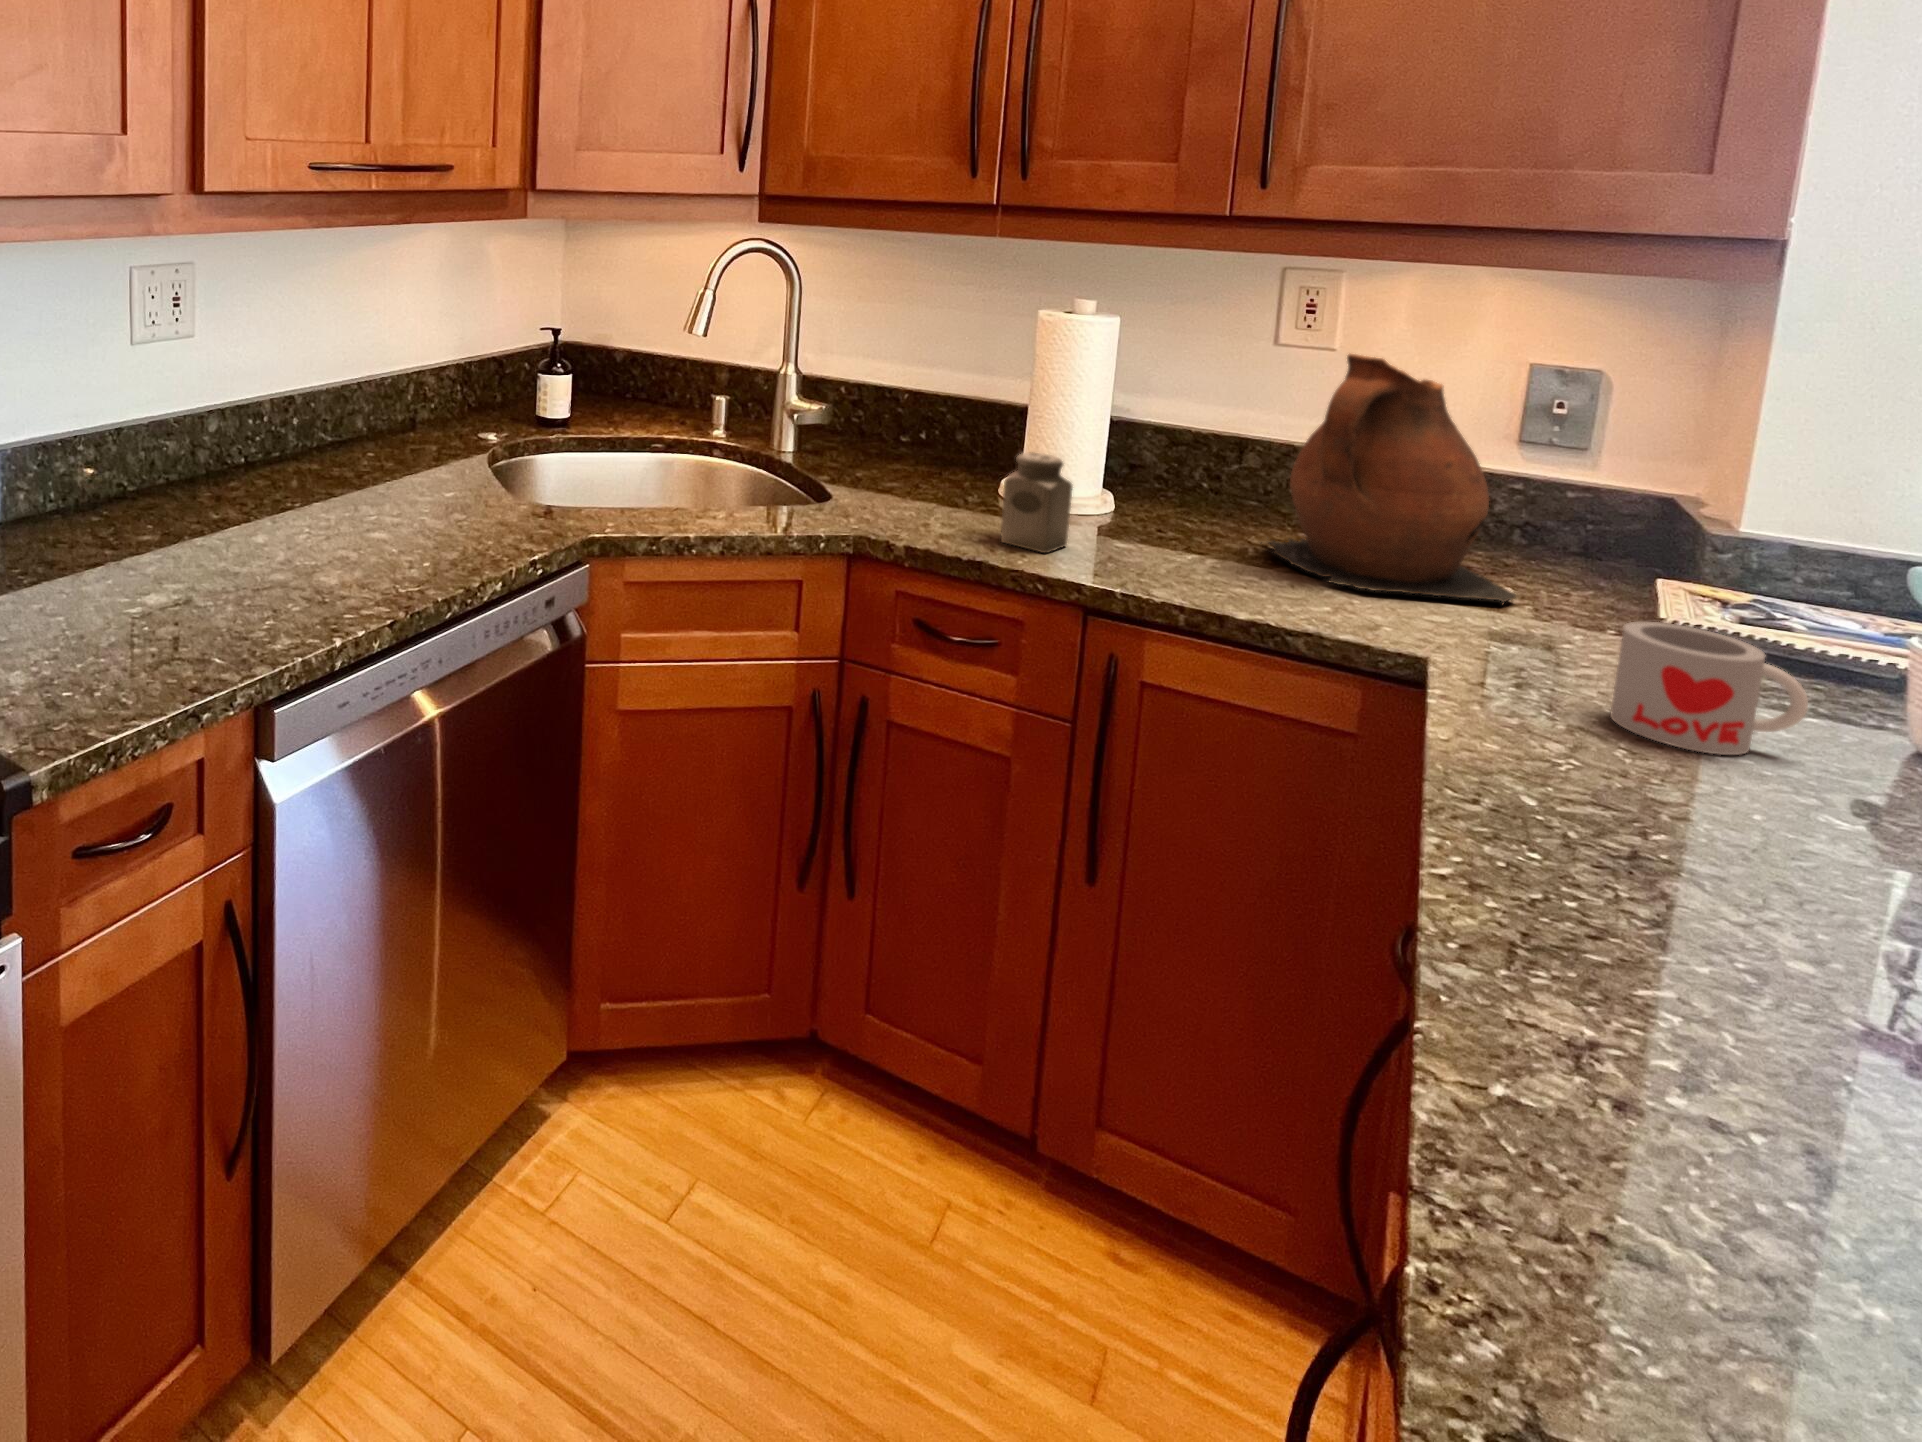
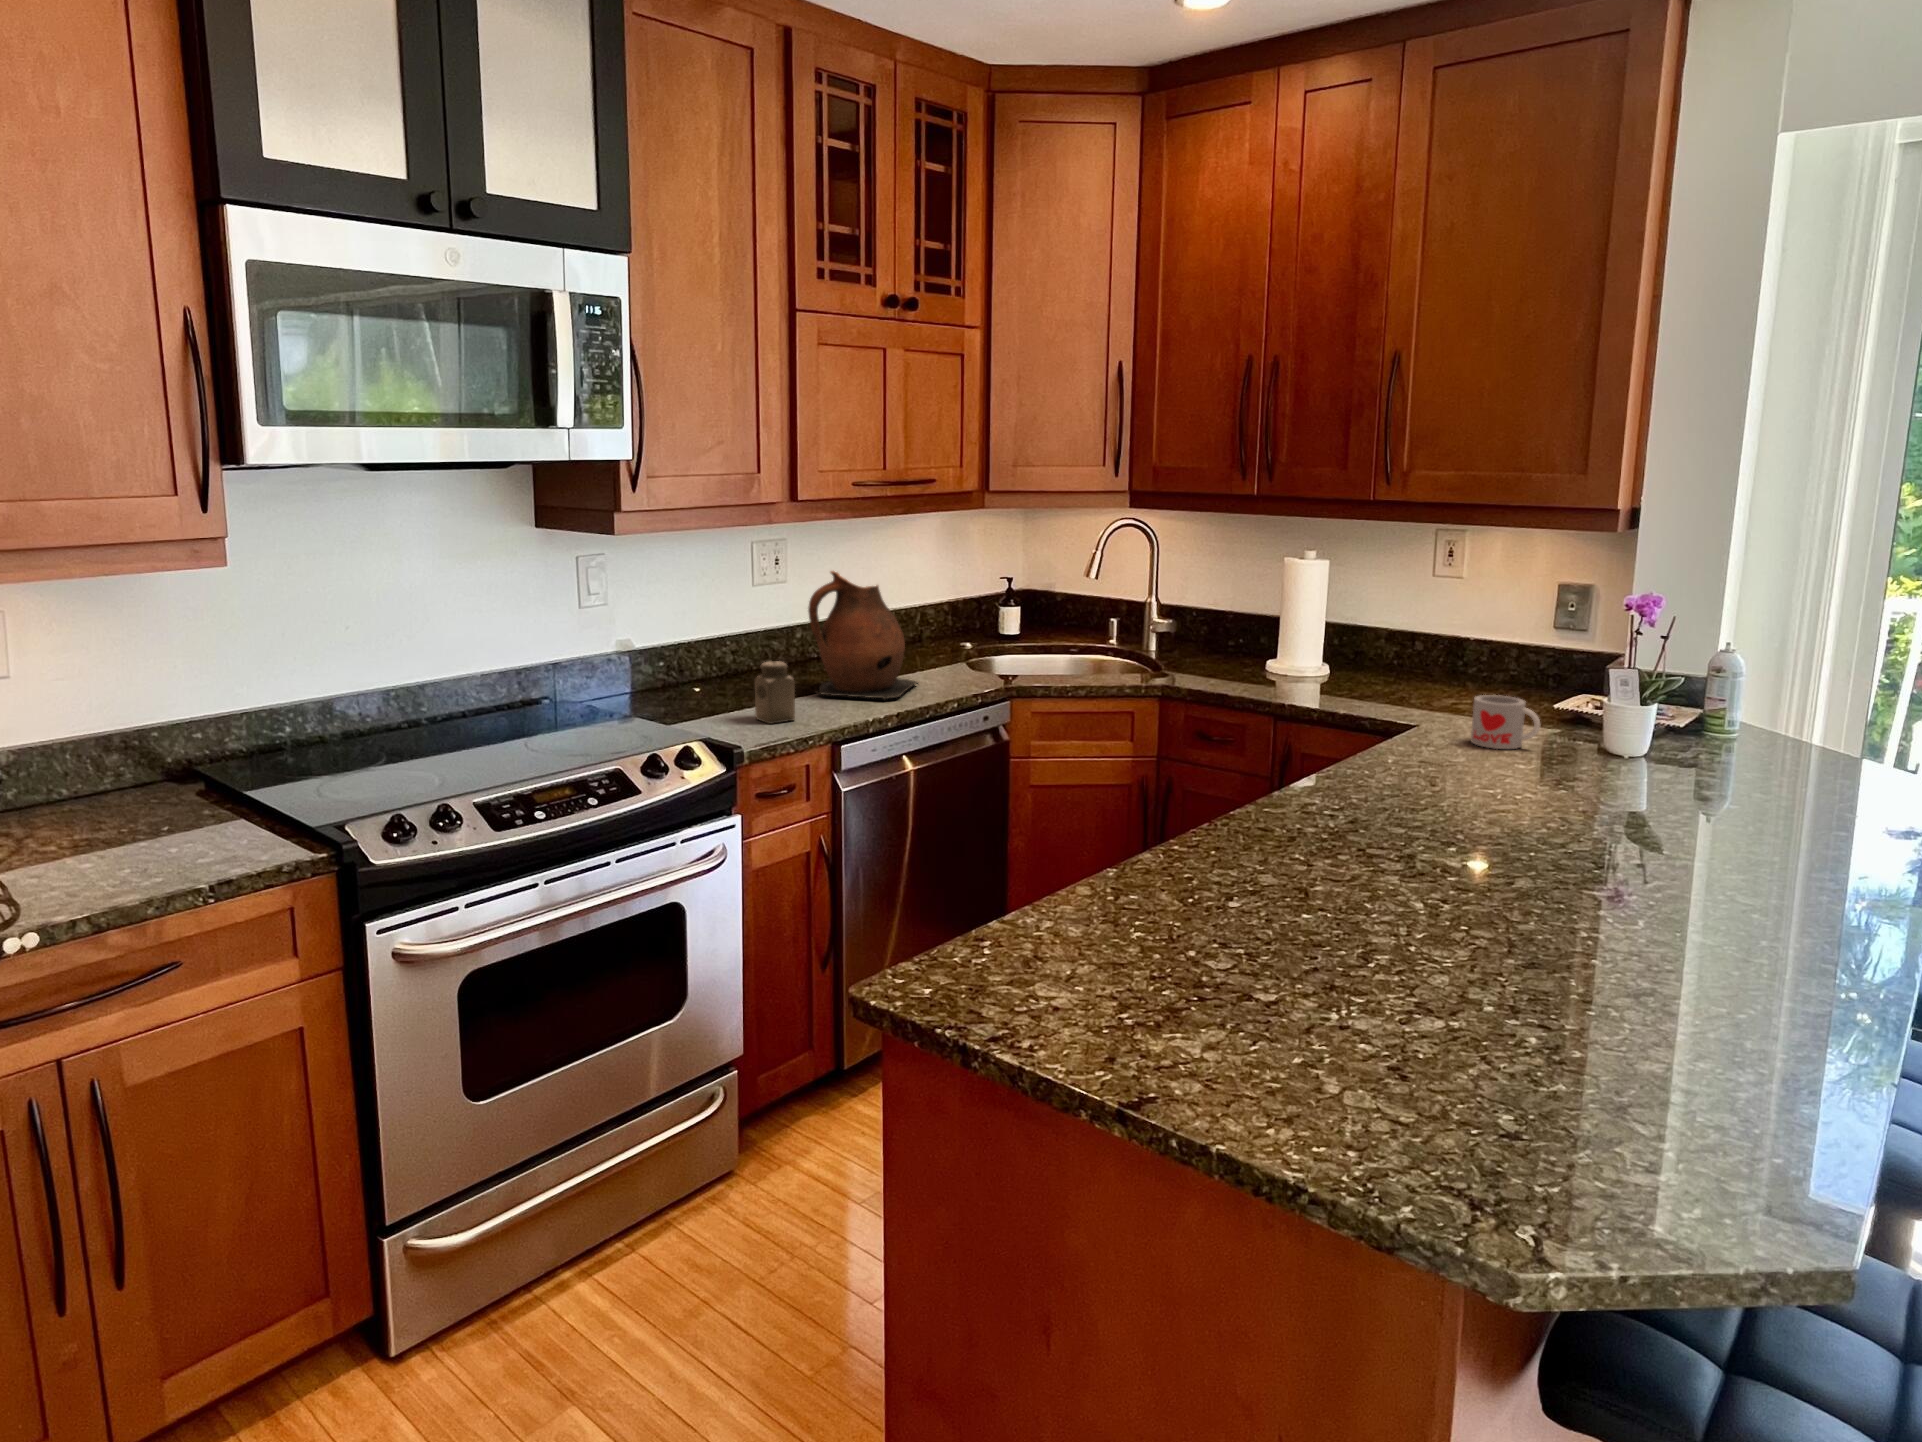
ceramic pitcher: present [1260,354,1516,604] -> present [808,571,918,700]
salt shaker: present [1001,452,1073,553] -> present [755,661,795,724]

